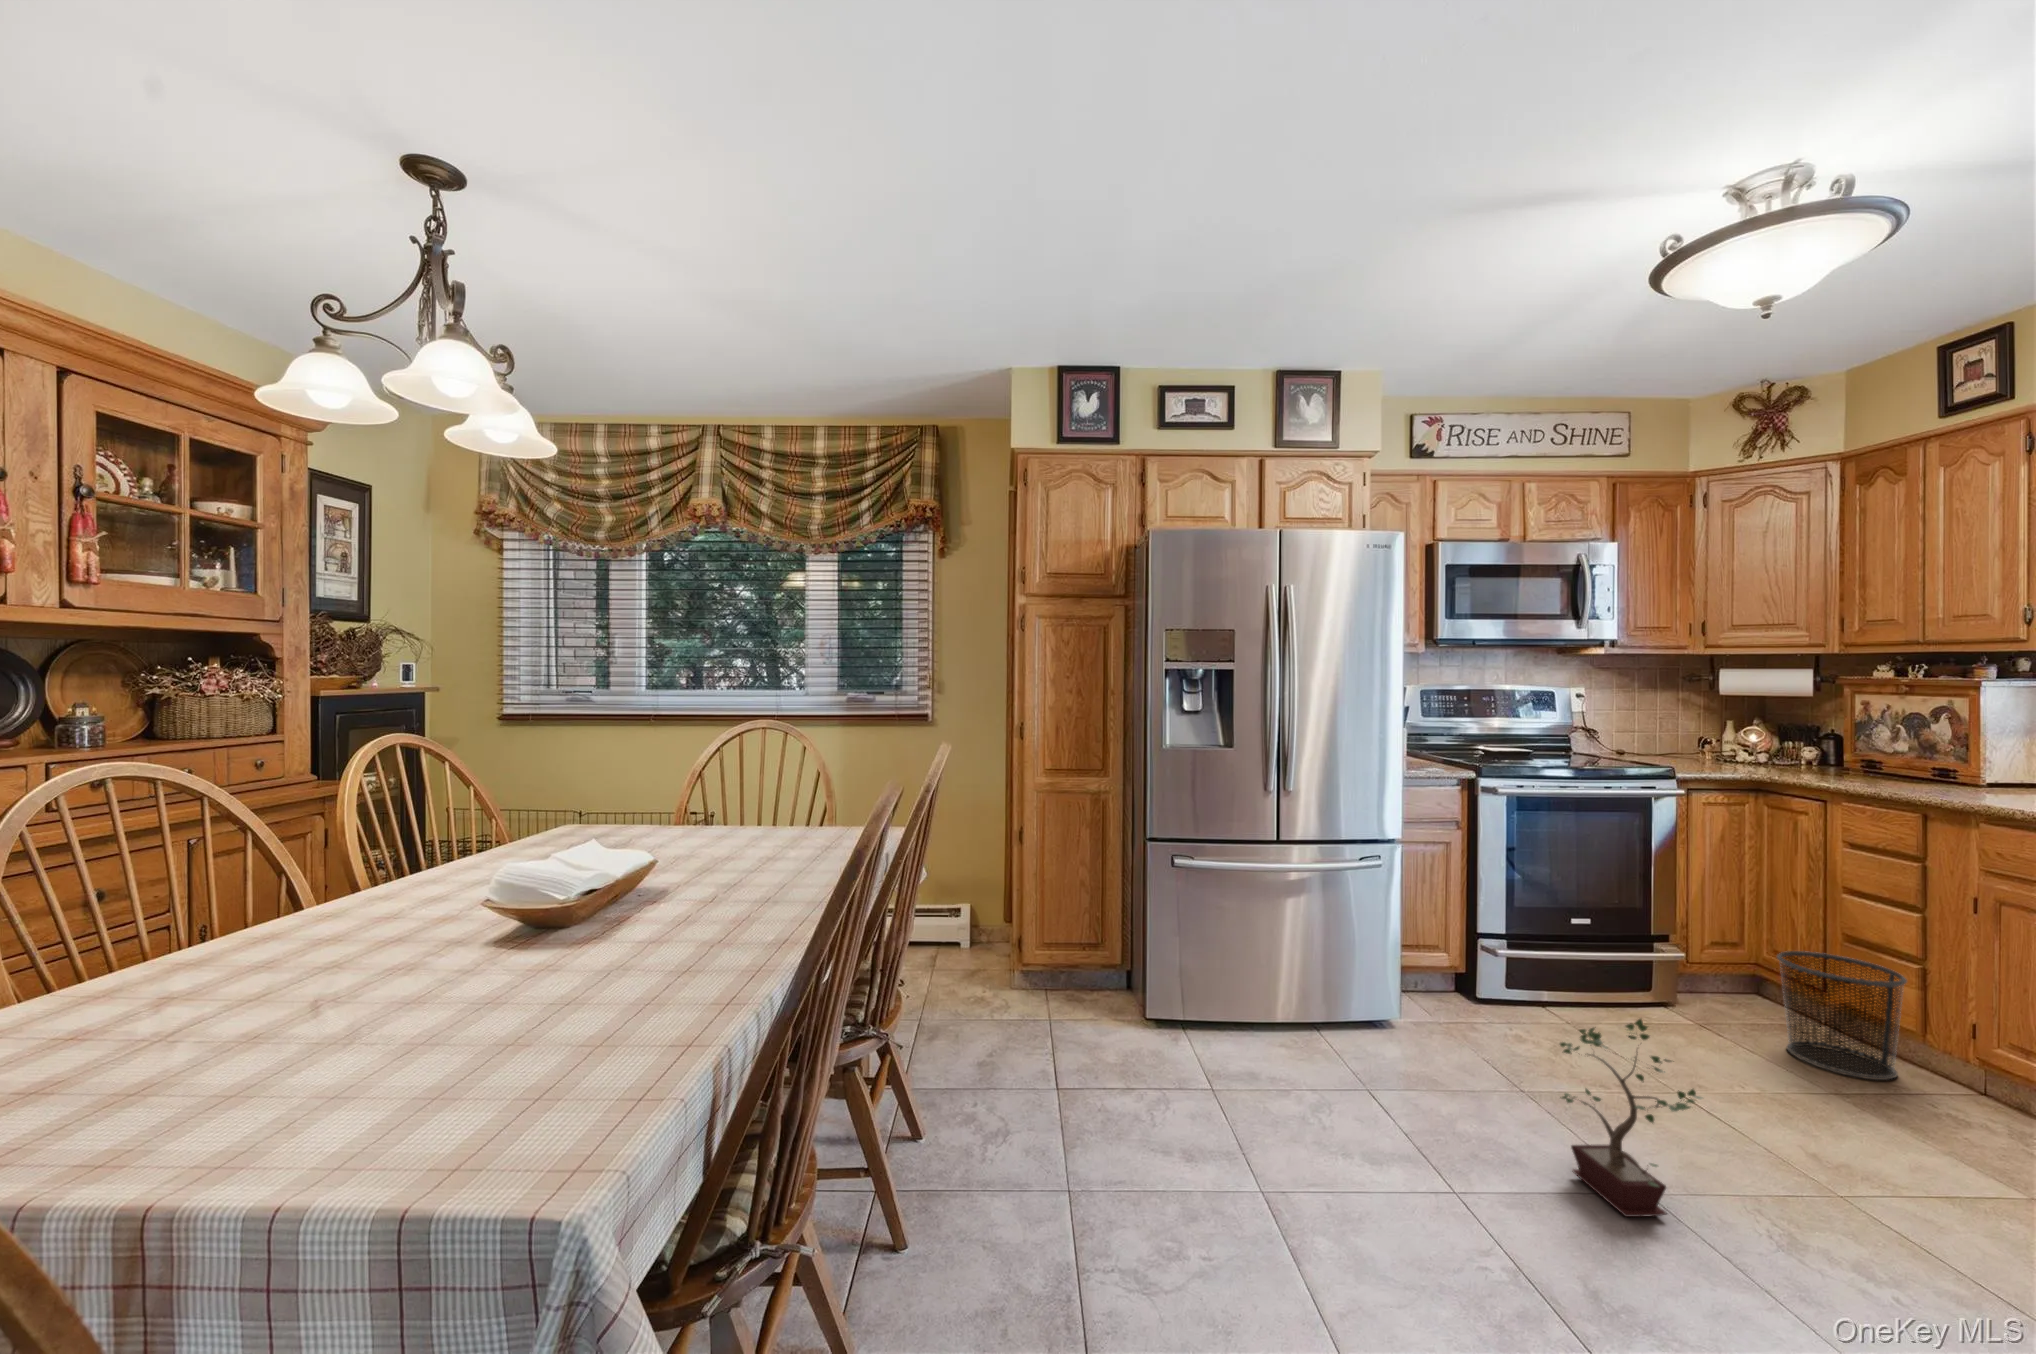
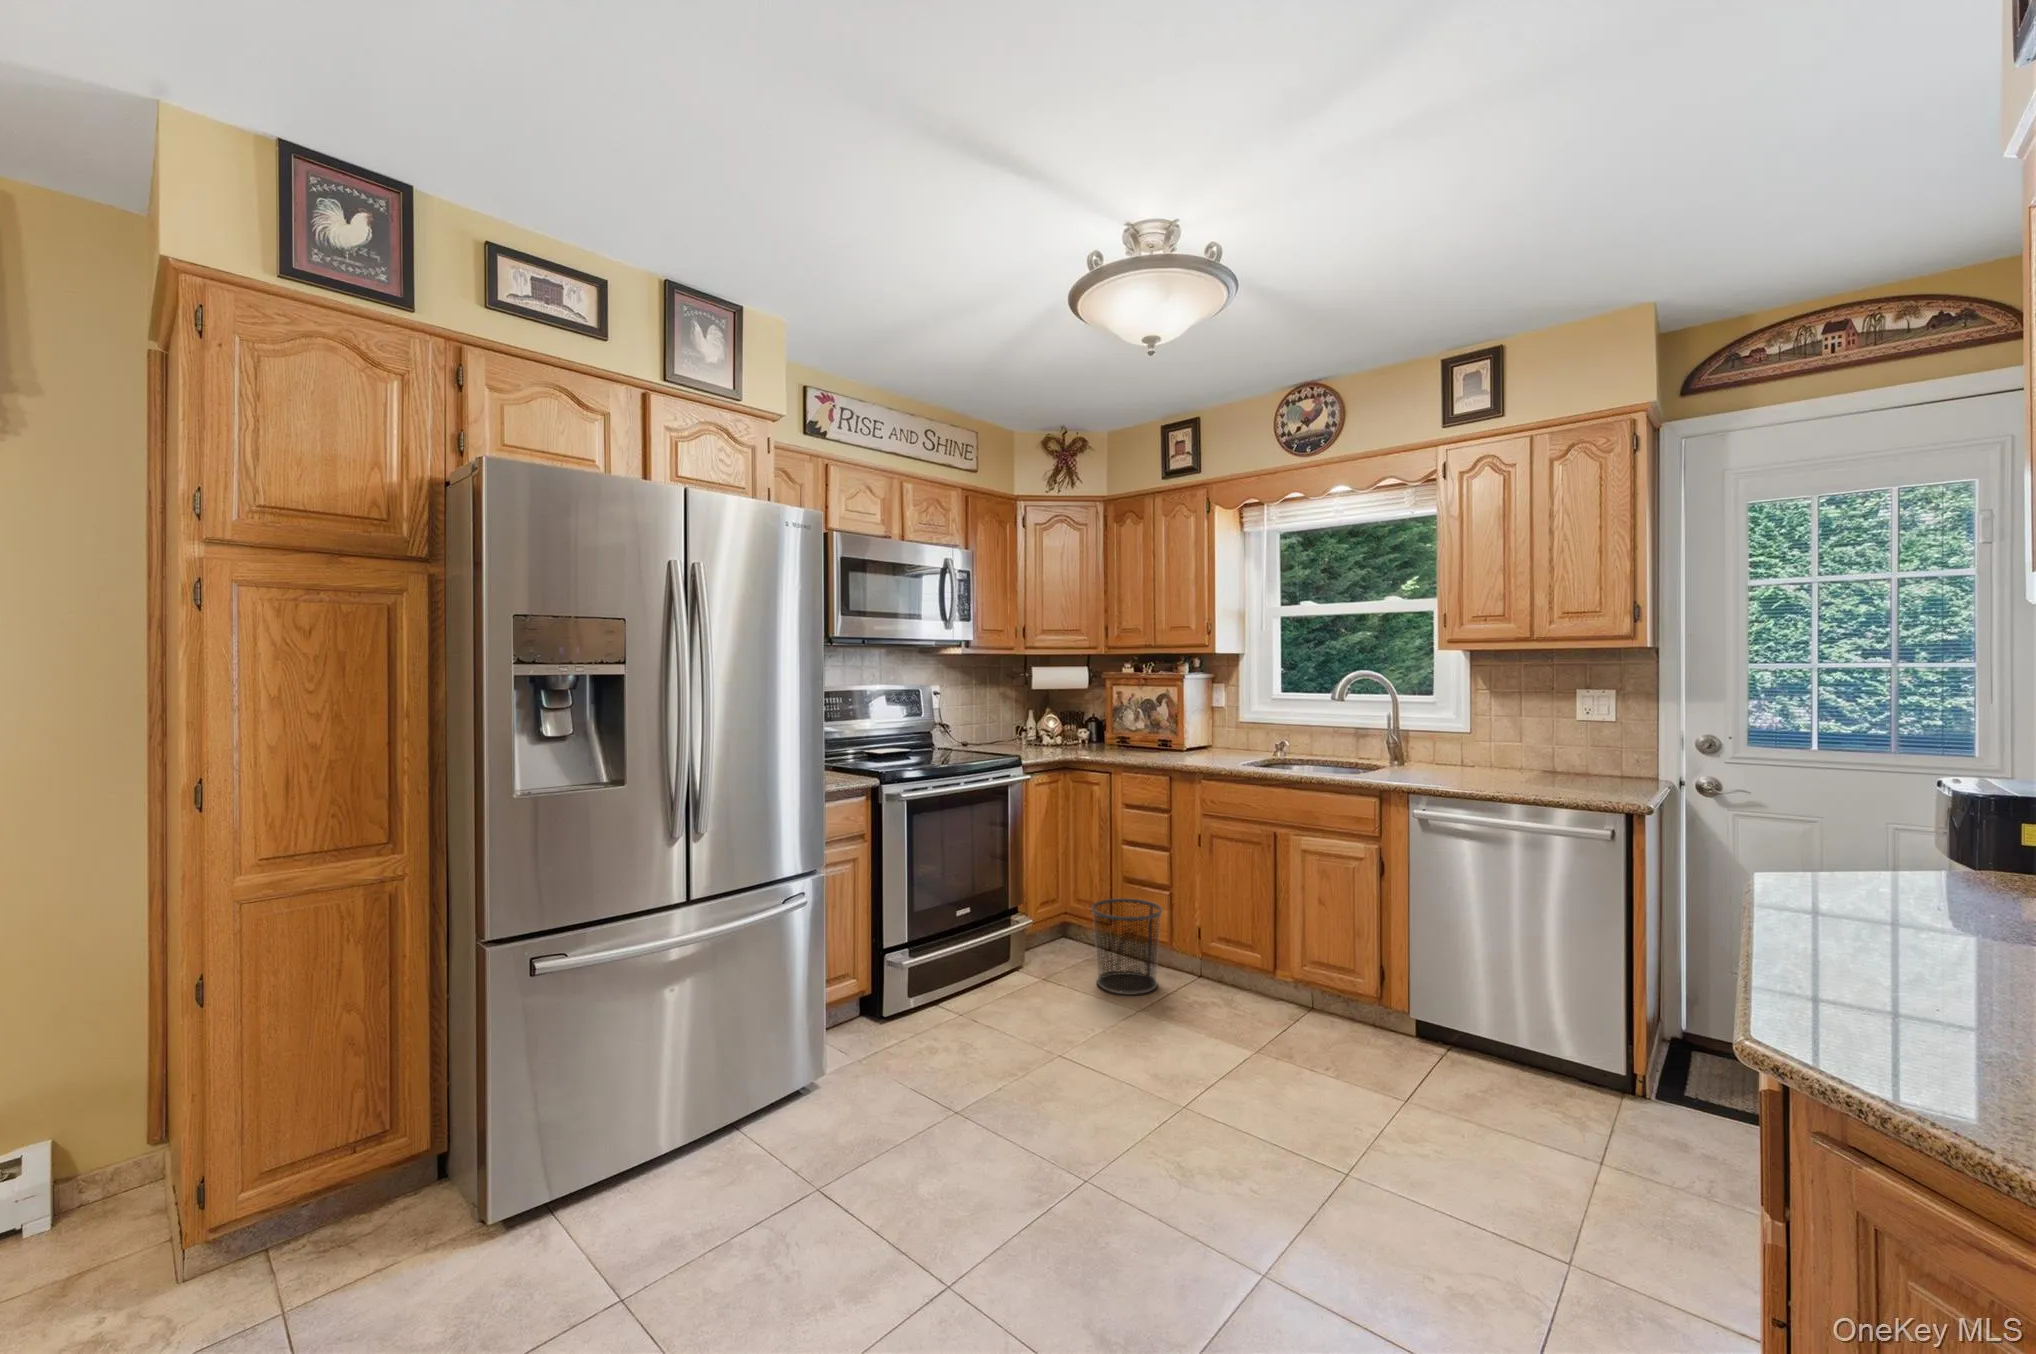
potted plant: present [1560,1019,1702,1217] -> none [1005,1015,1136,1216]

